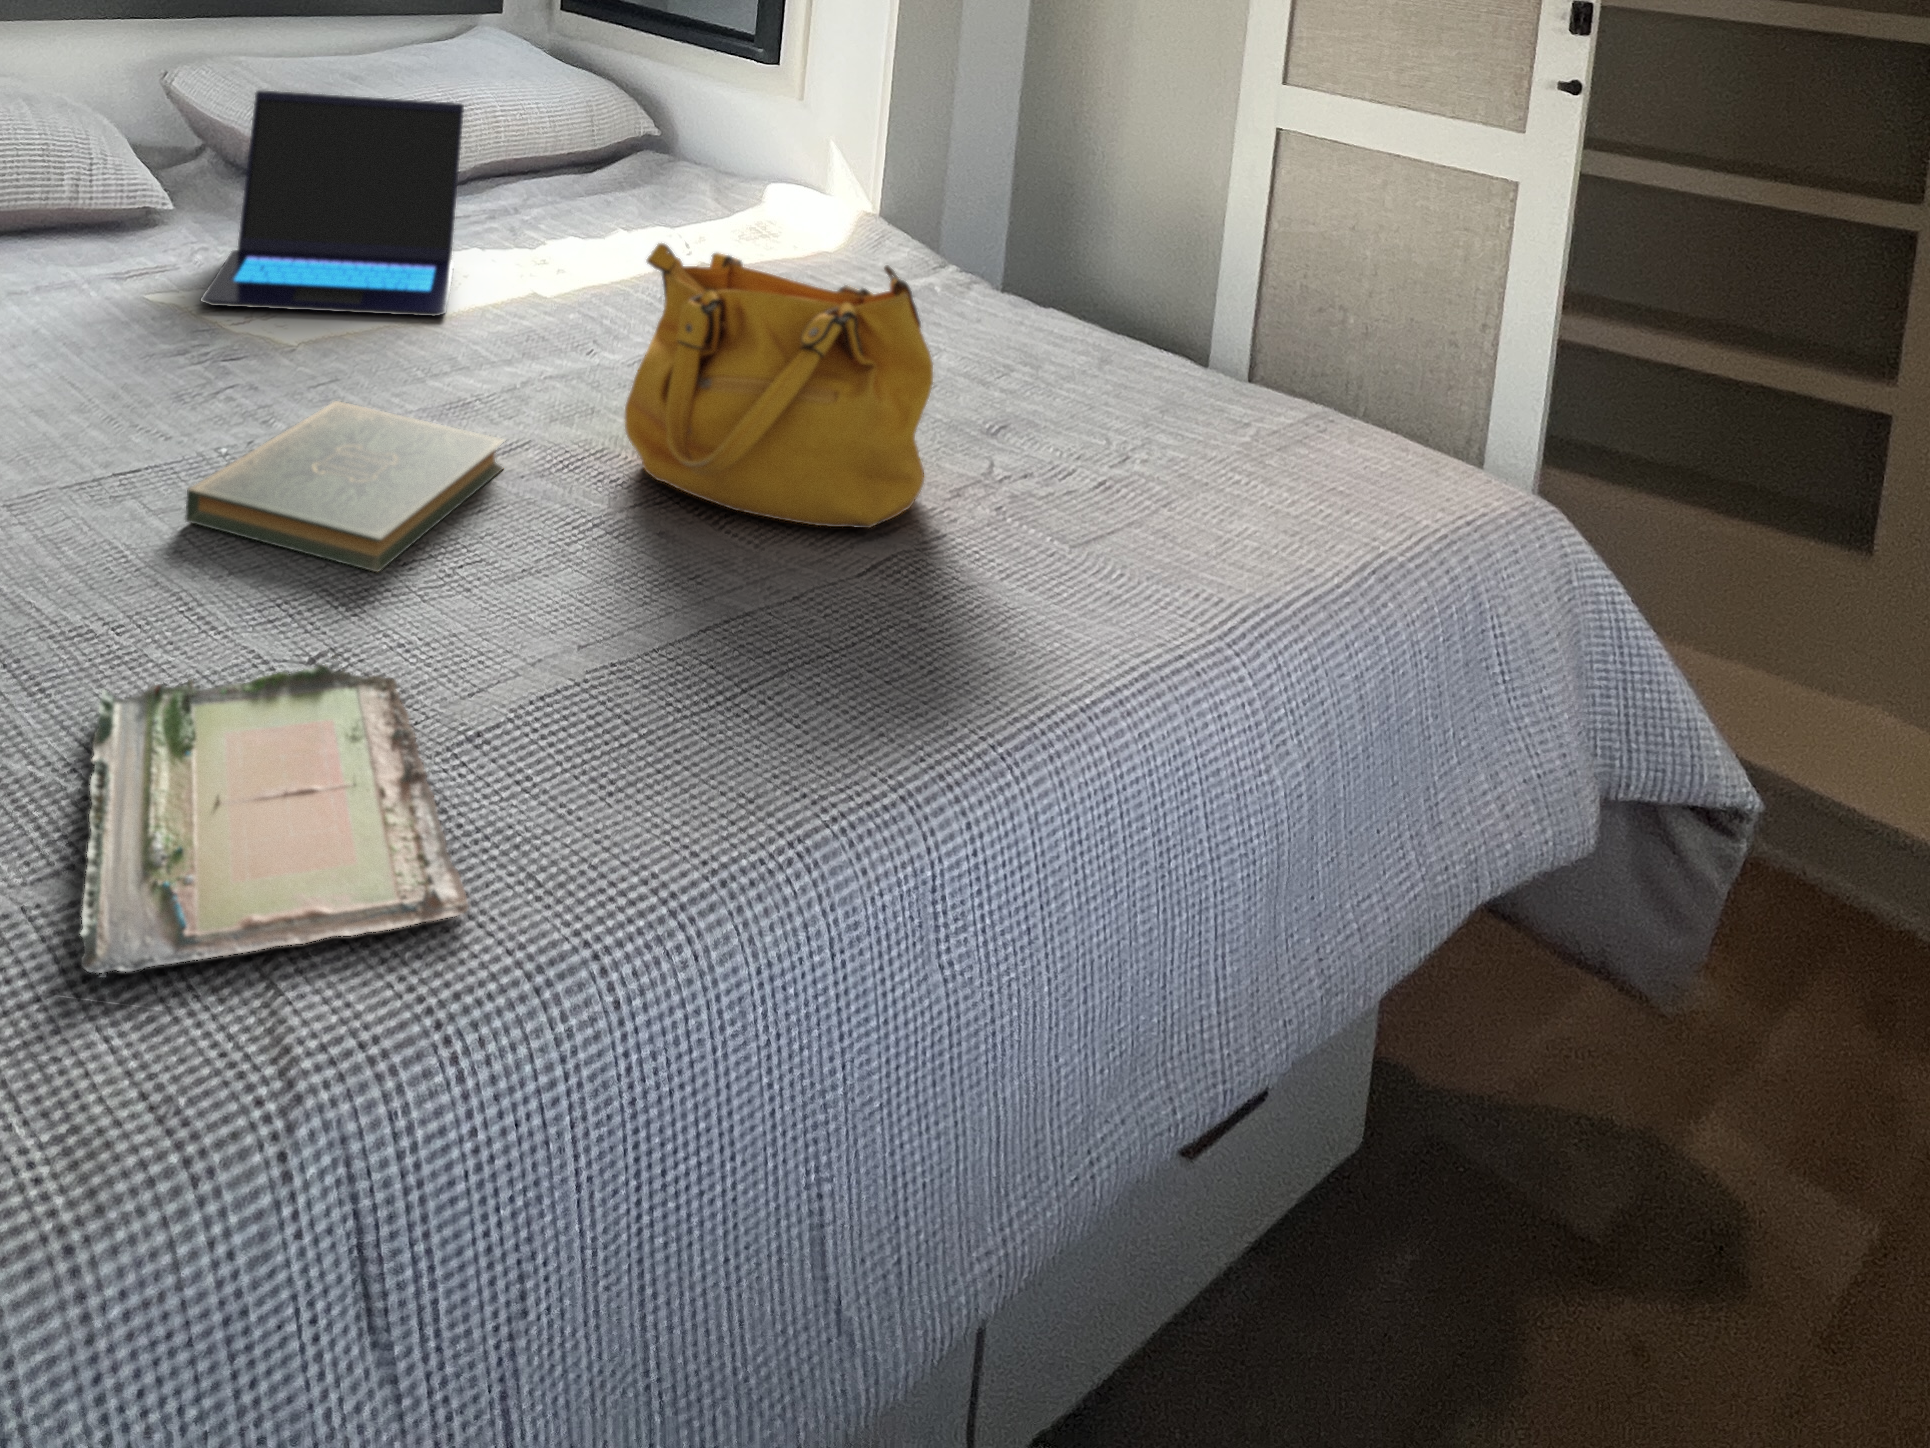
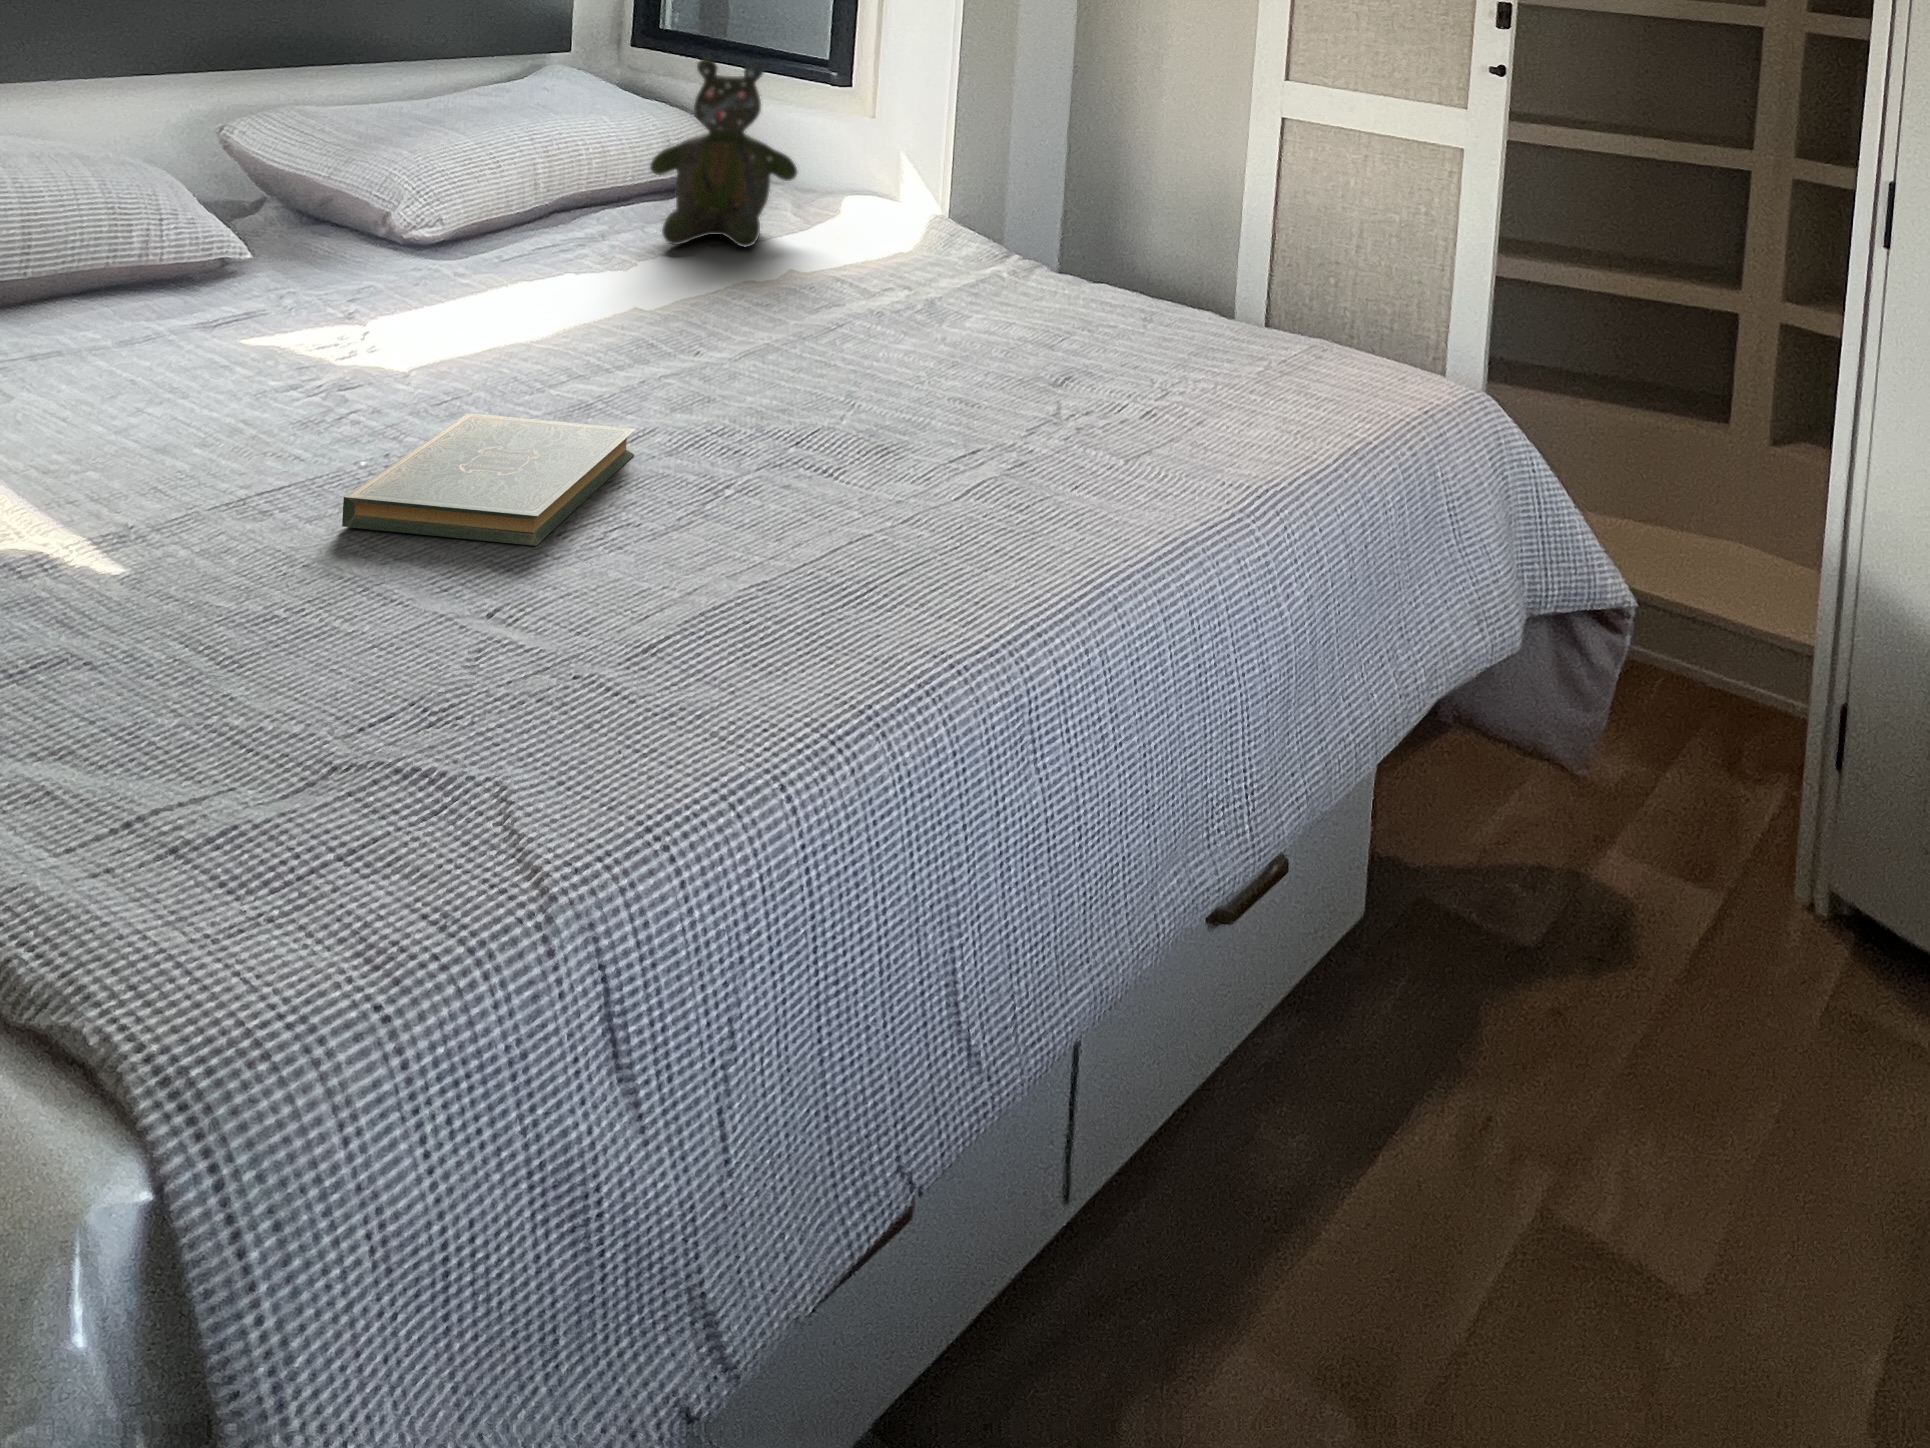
teddy bear: none [564,27,715,232] -> present [650,59,797,247]
laptop: present [201,91,464,316] -> none [302,137,557,346]
handbag: present [625,243,933,528] -> none [742,246,1008,466]
tray: present [80,655,469,978] -> none [307,598,666,848]

